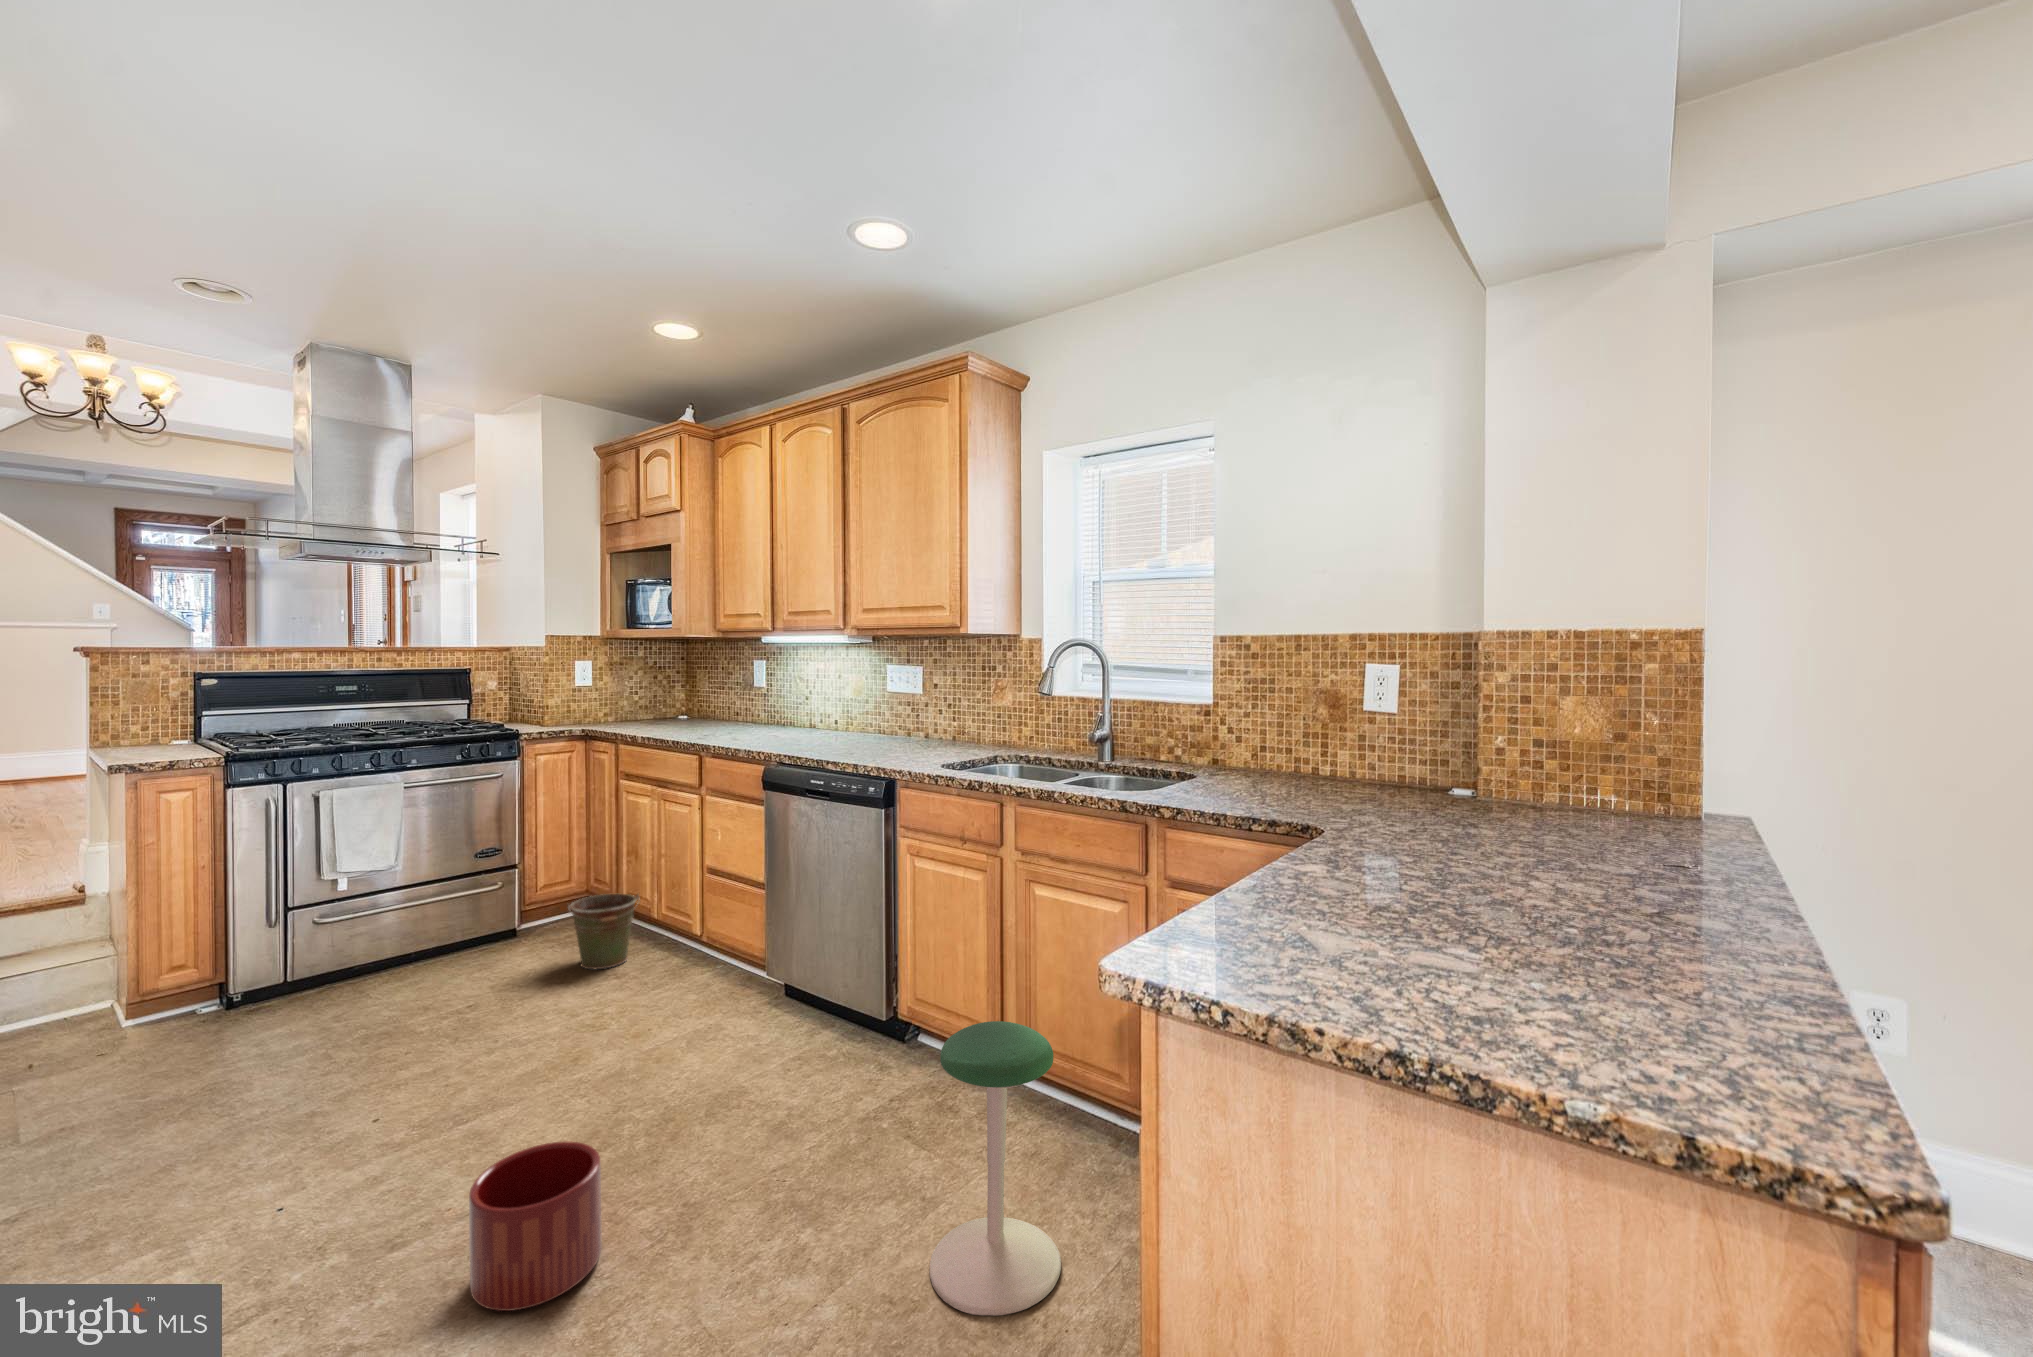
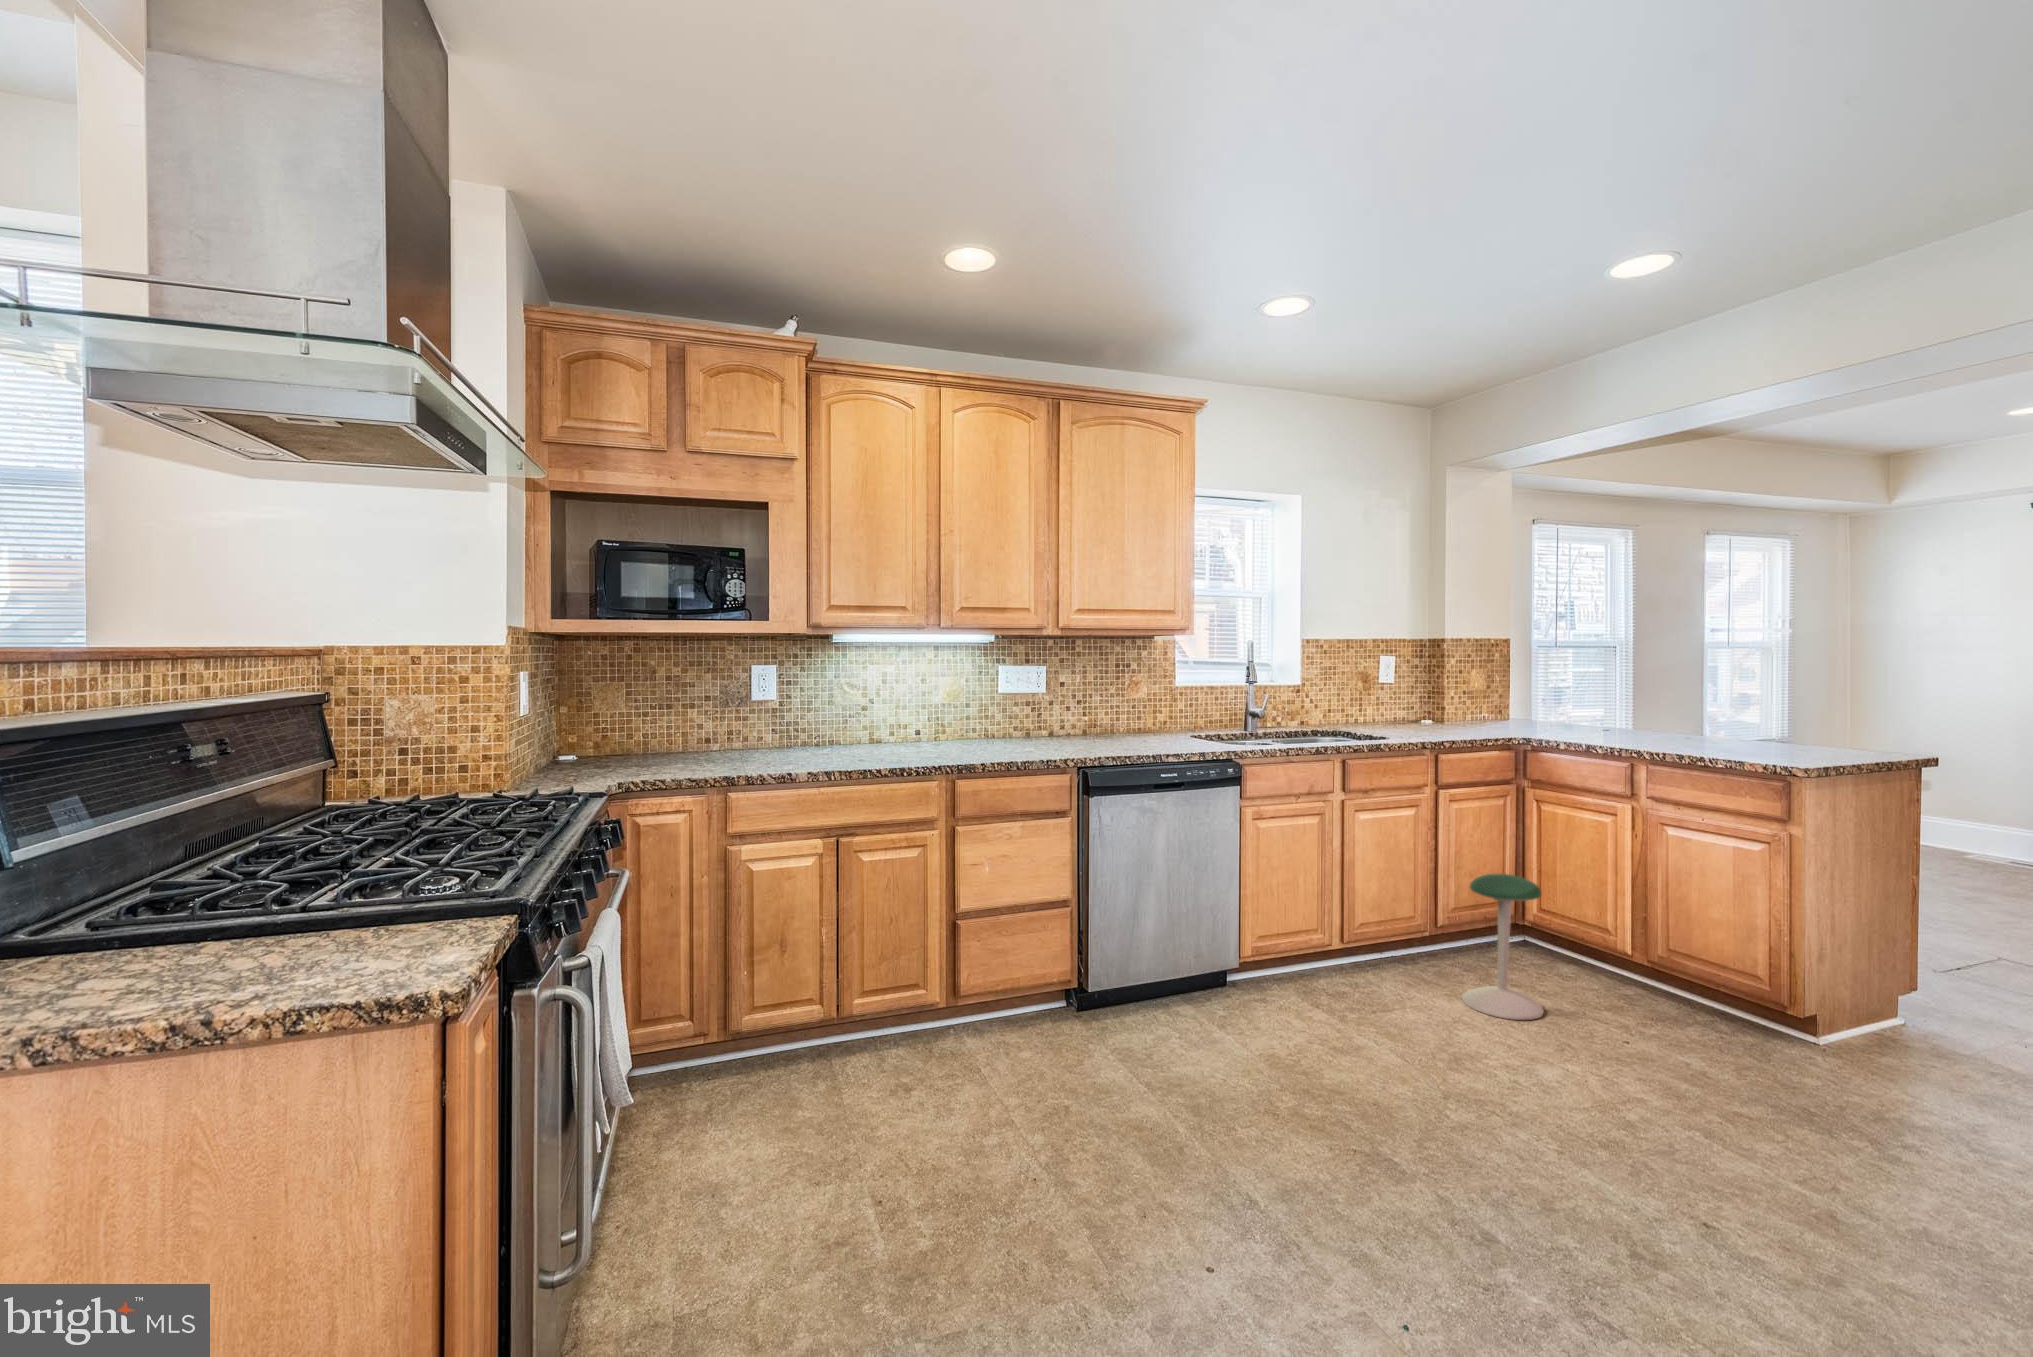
bucket: present [567,894,639,969] -> none [836,969,919,1076]
planter: present [469,1141,602,1311] -> none [1442,1032,1534,1136]

